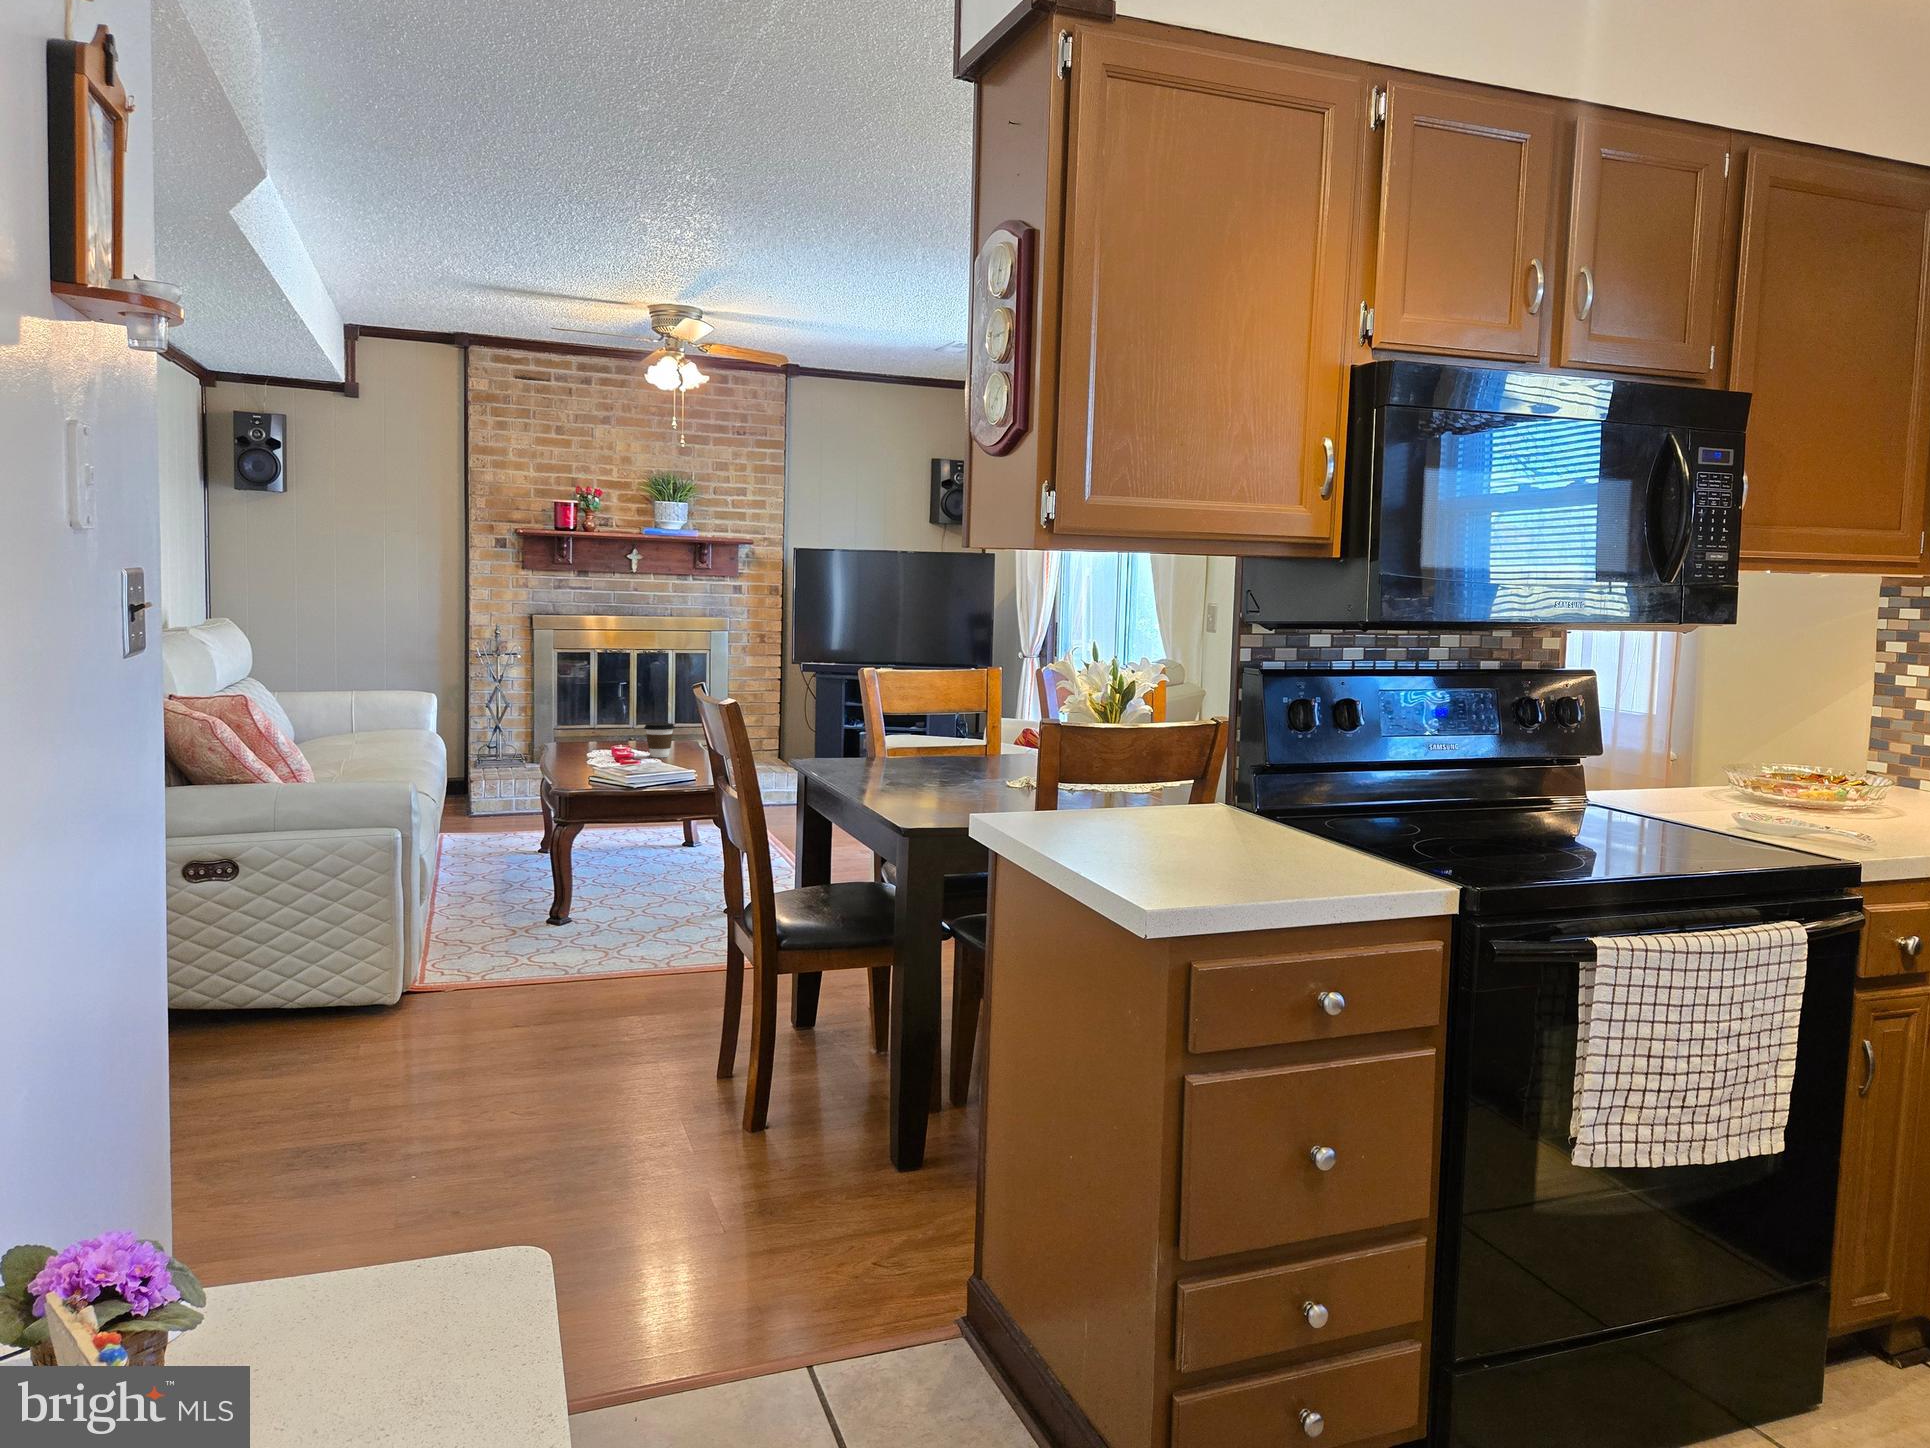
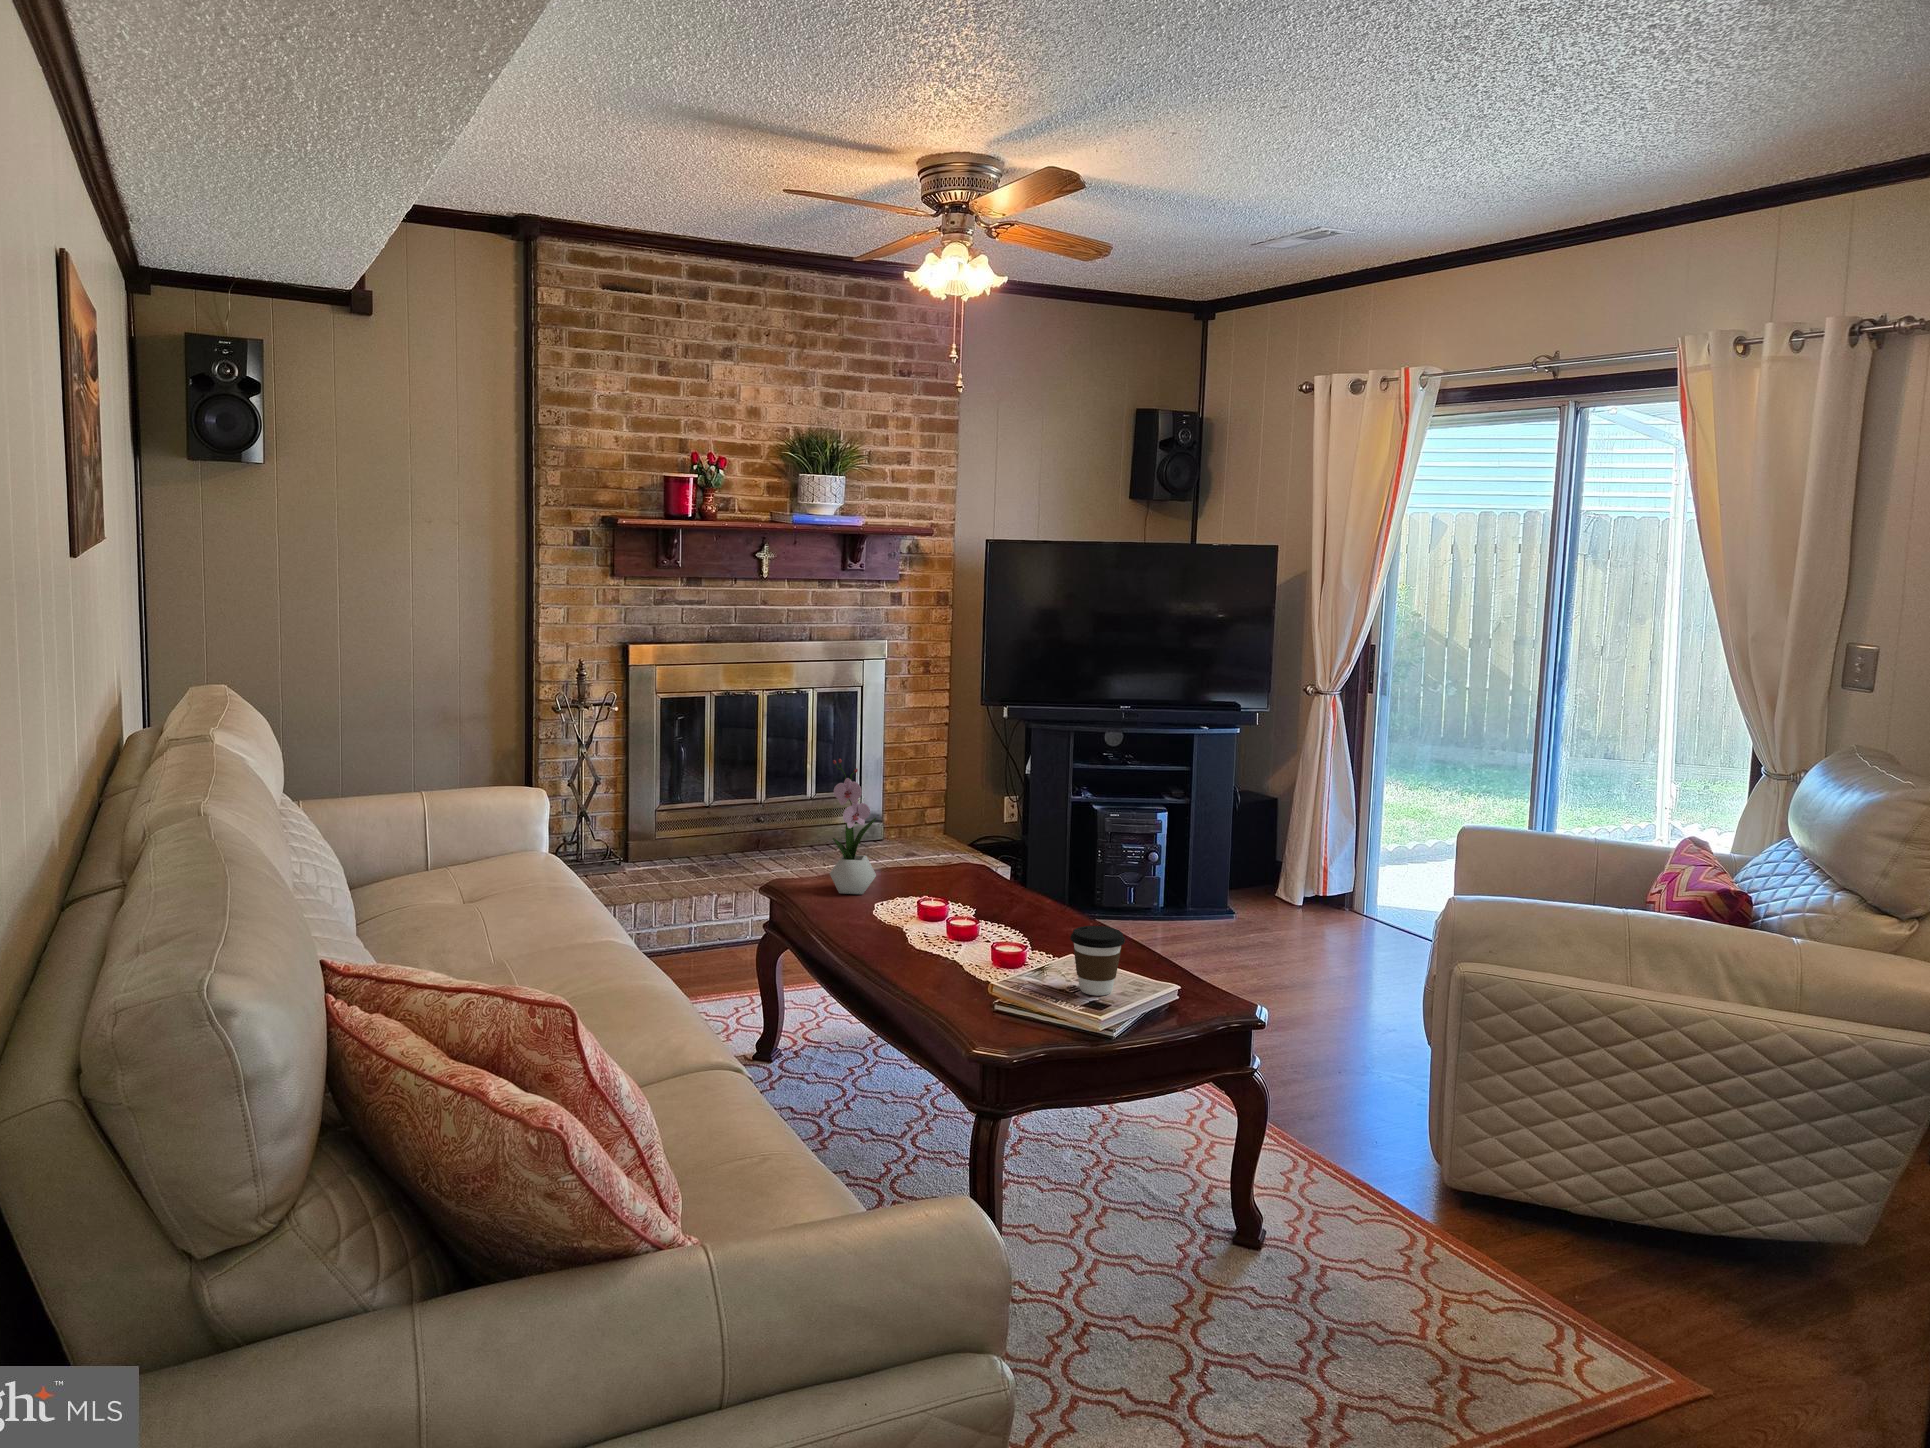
flower arrangement: none [577,655,611,737] -> present [829,759,876,894]

